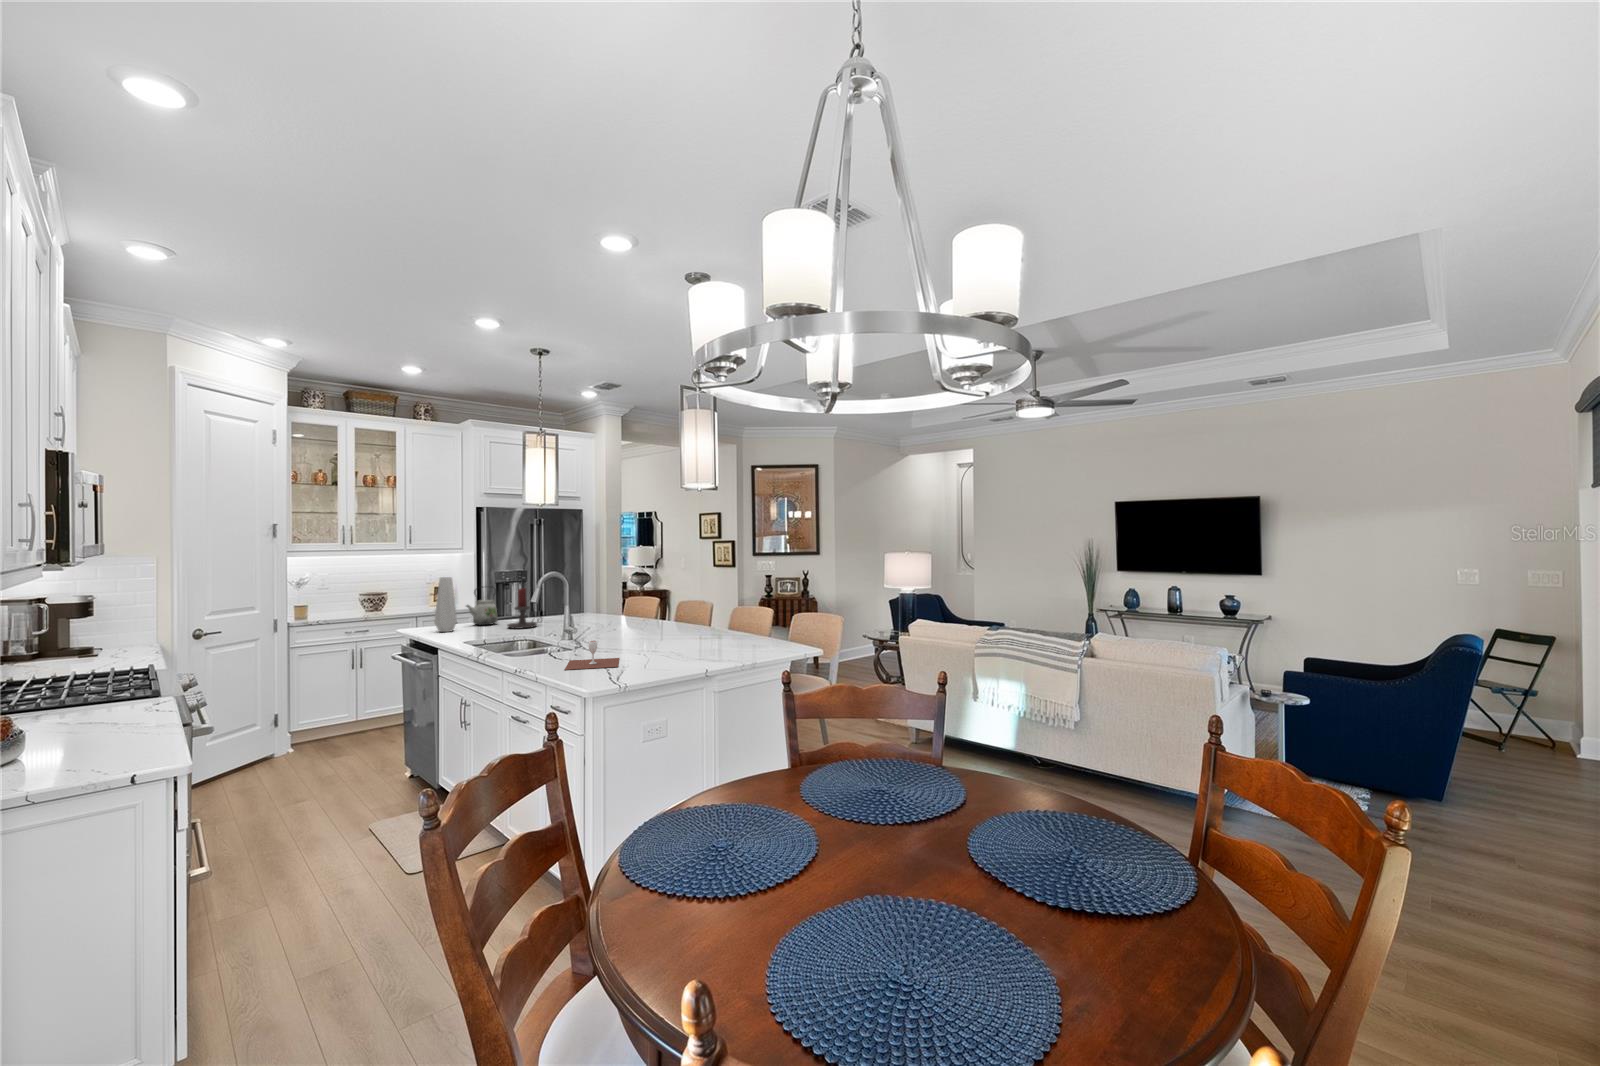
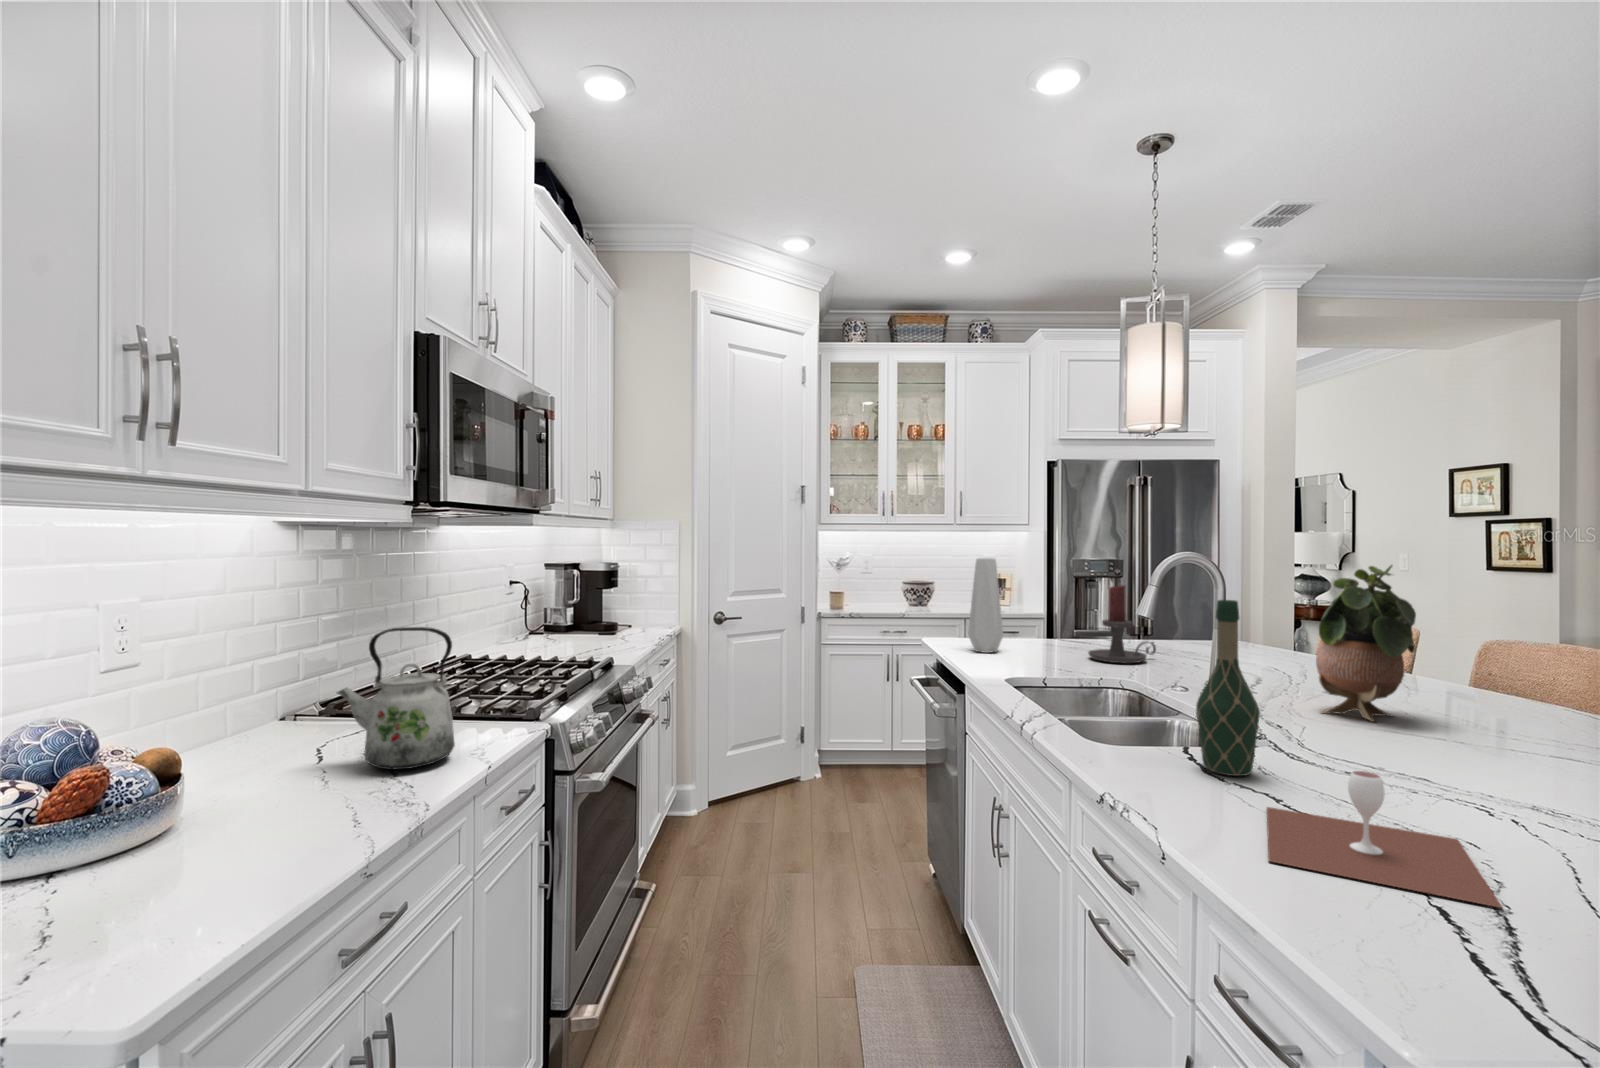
potted plant: none [603,574,635,635] -> present [1316,565,1416,722]
kettle: present [466,587,498,625] -> present [336,627,455,770]
wine bottle: none [550,592,571,656] -> present [1196,600,1260,776]

